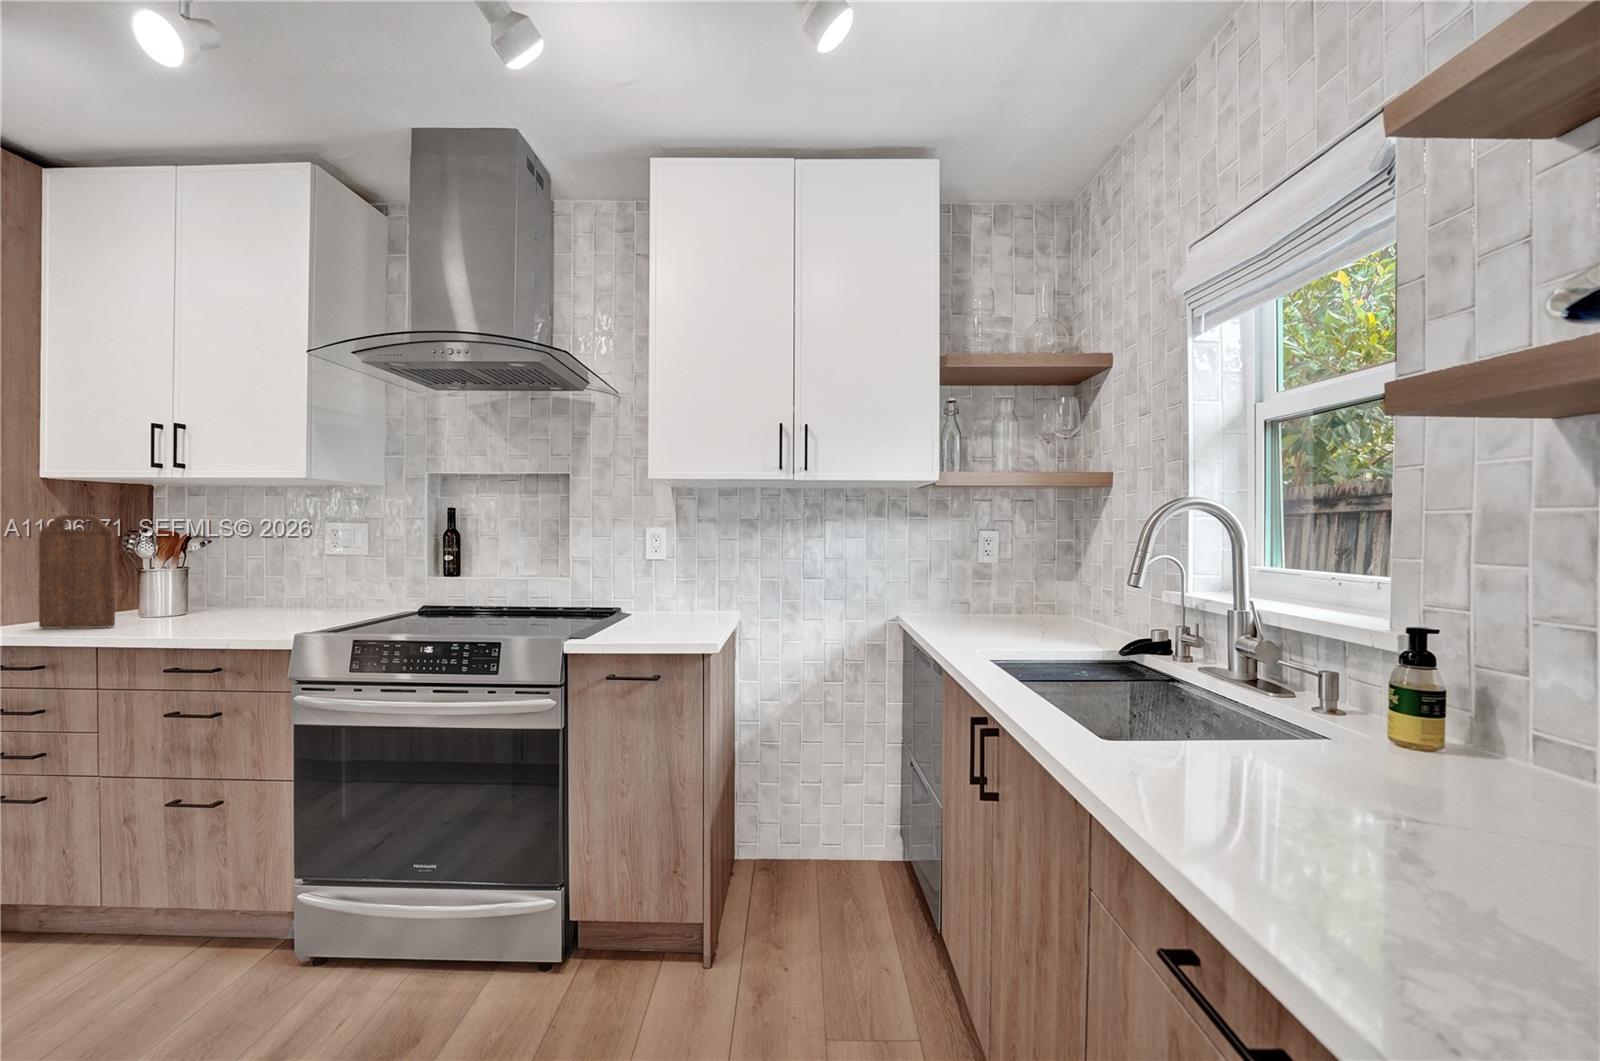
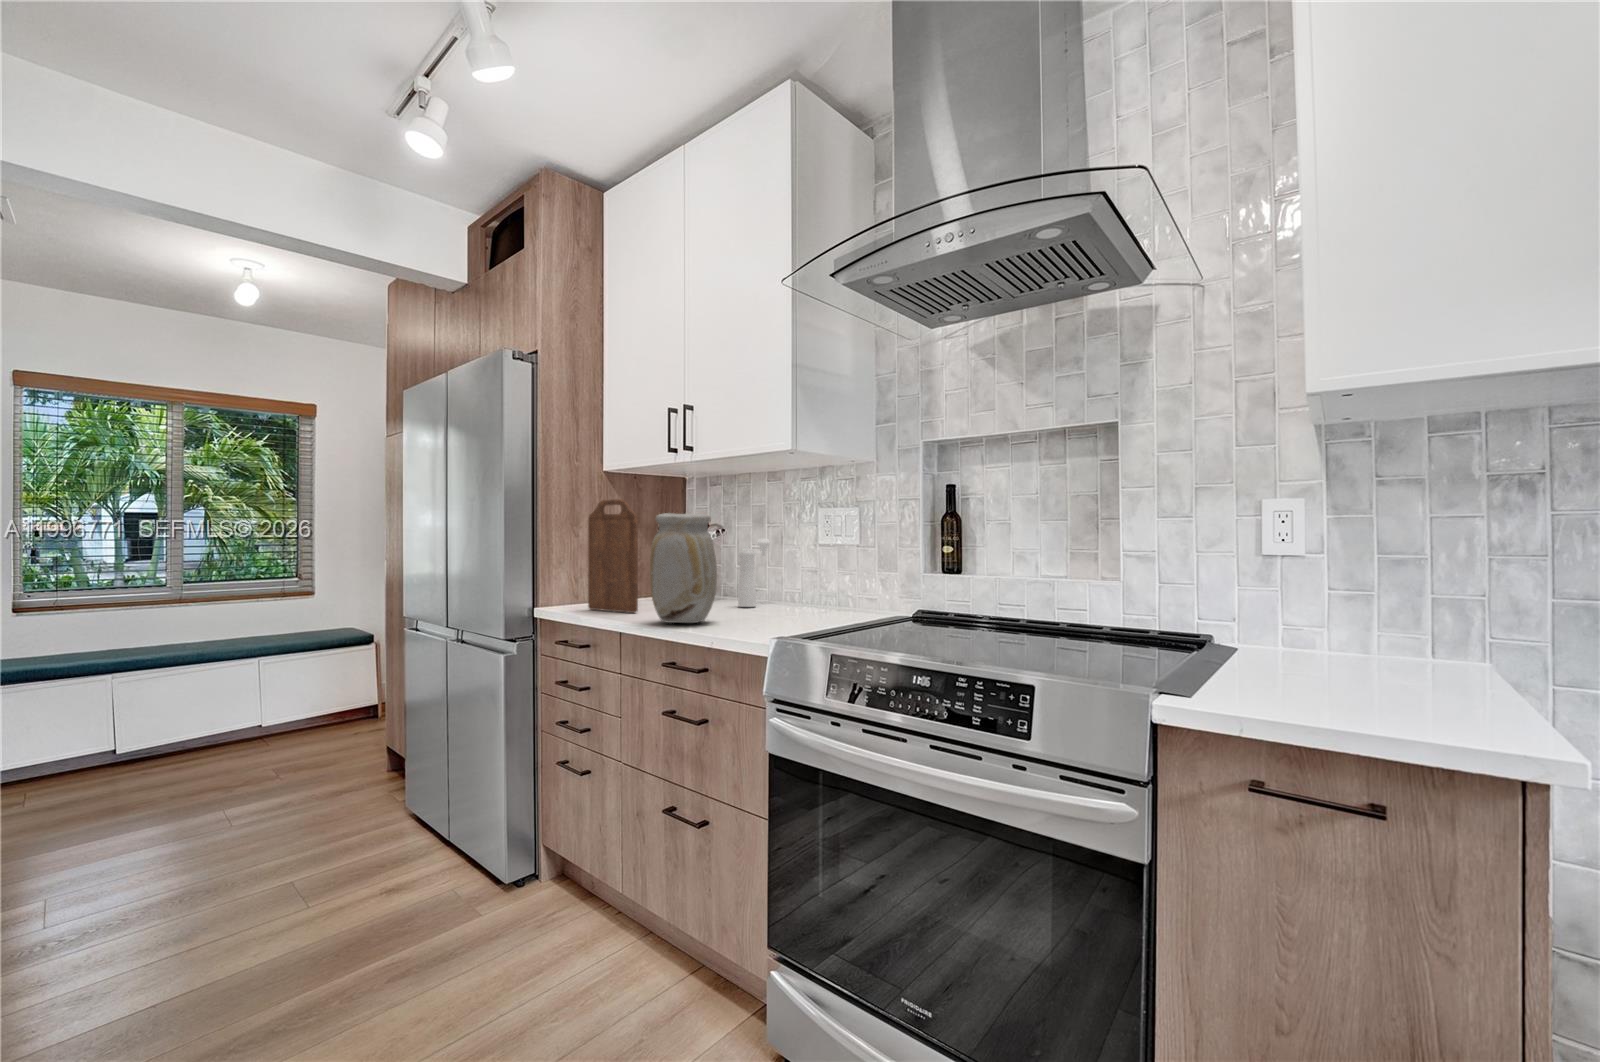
vase: none [147,532,225,632] -> present [650,513,717,623]
pepper mill: none [235,551,269,615] -> present [738,539,770,607]

